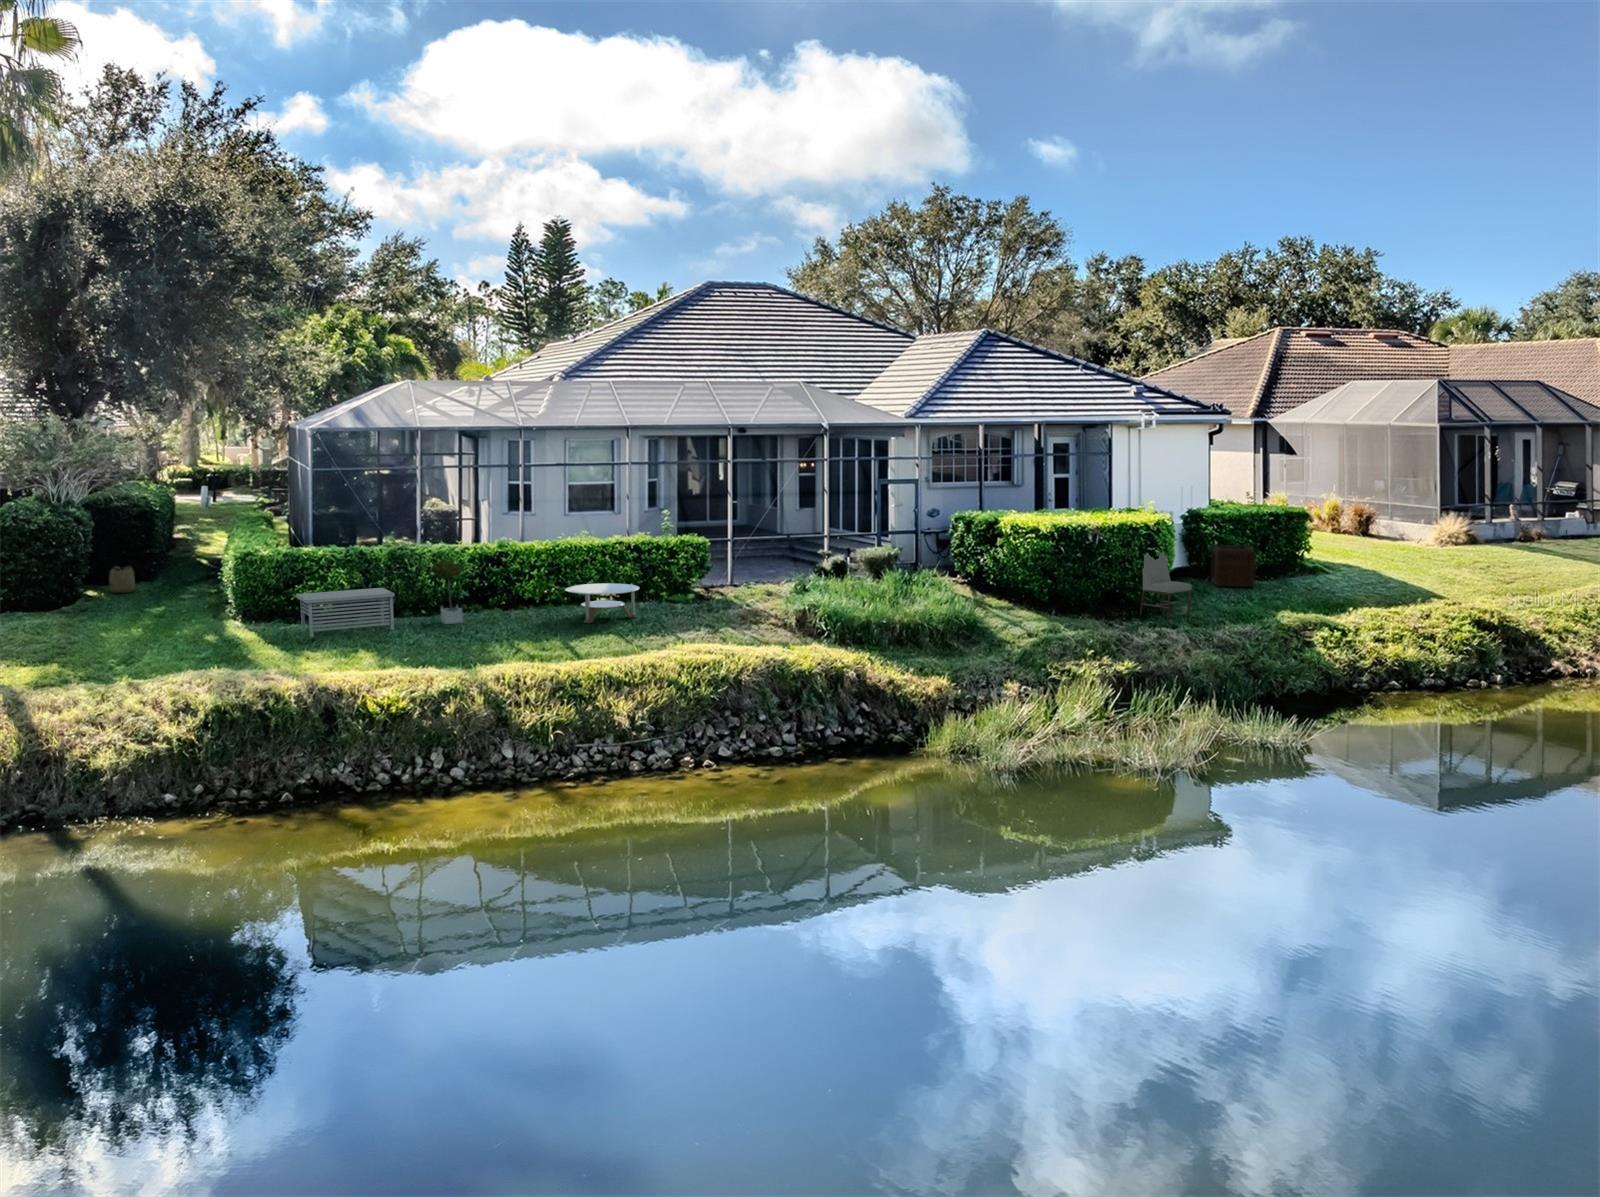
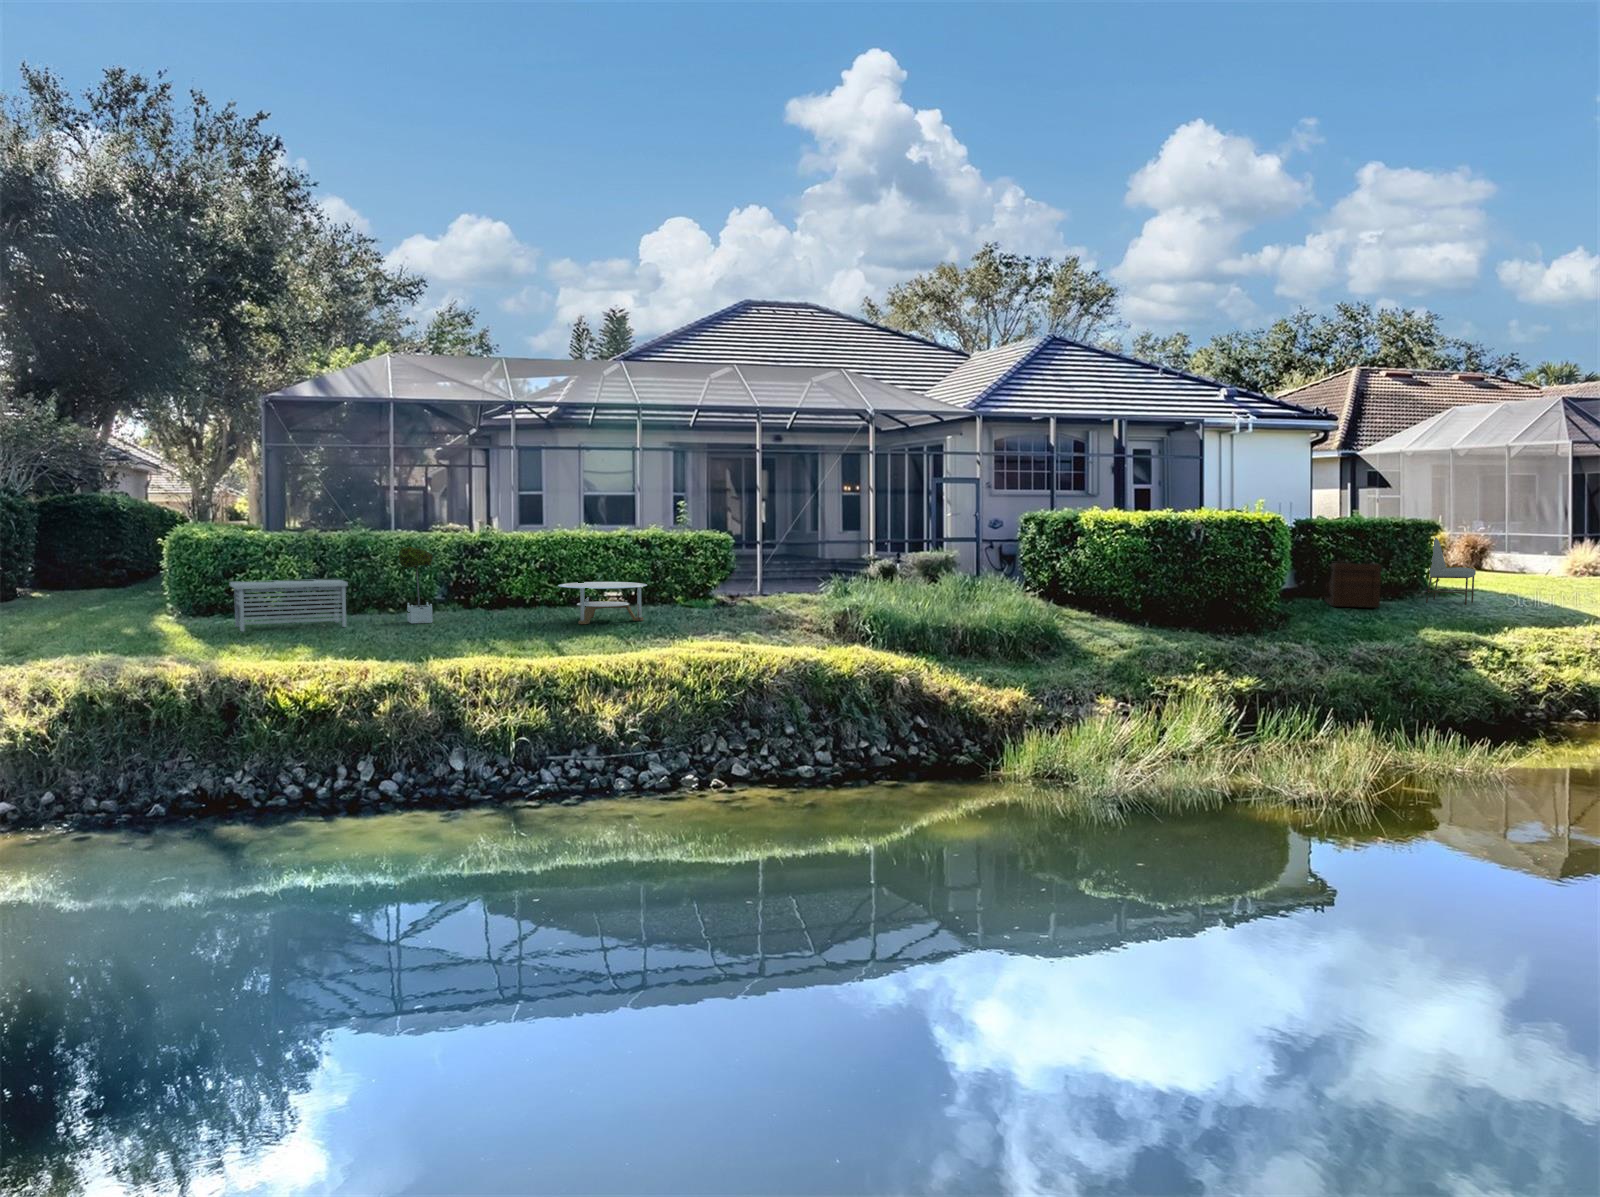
chair: present [1140,552,1192,620] -> present [1426,538,1476,605]
basket: present [109,567,135,593] -> none [36,566,75,596]

